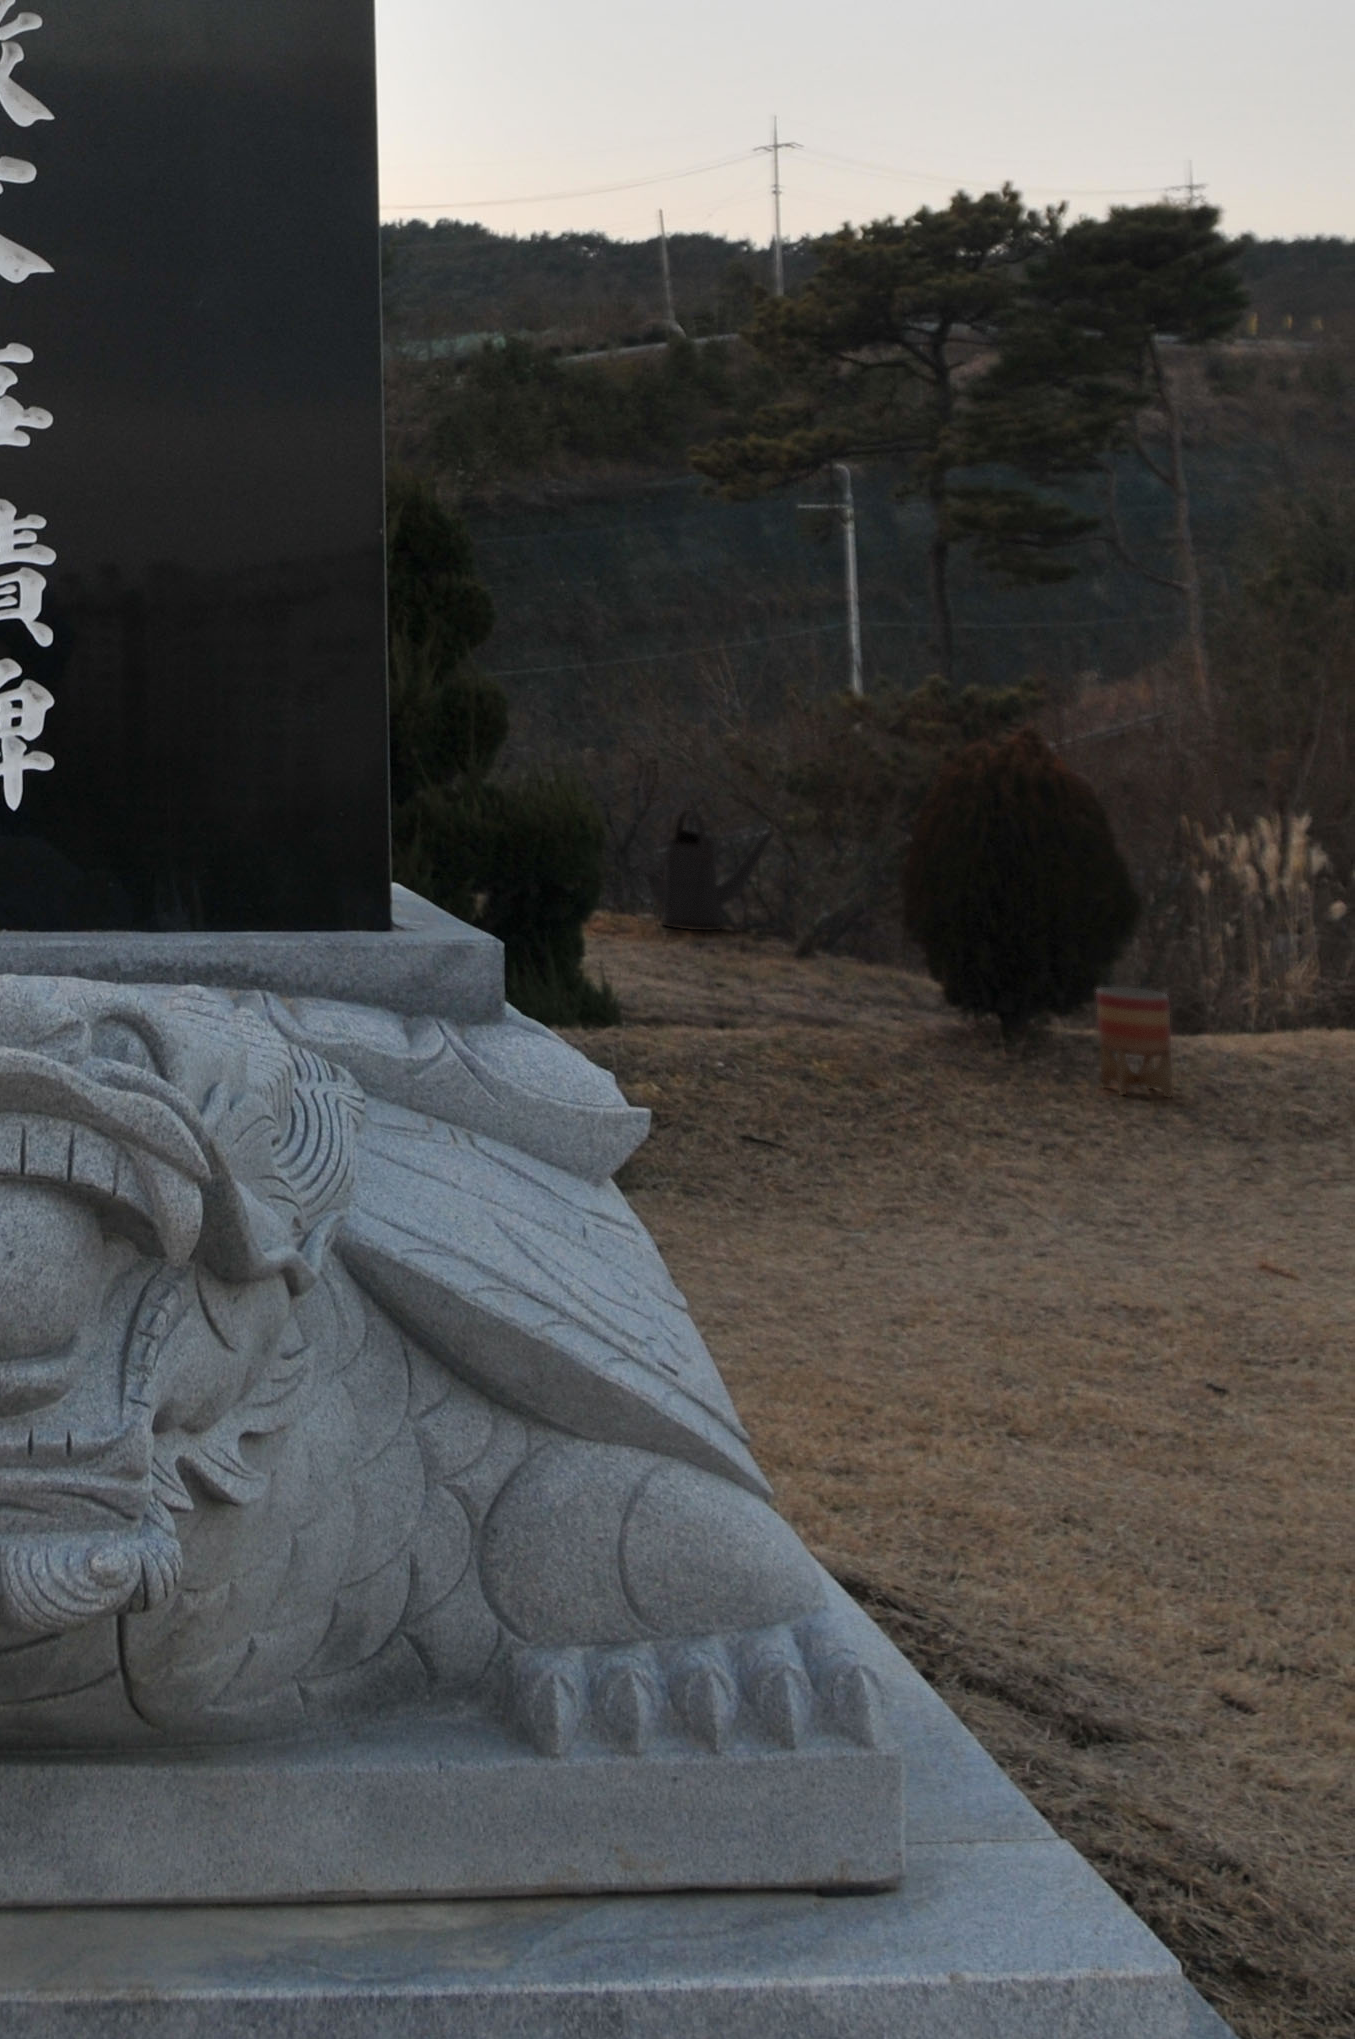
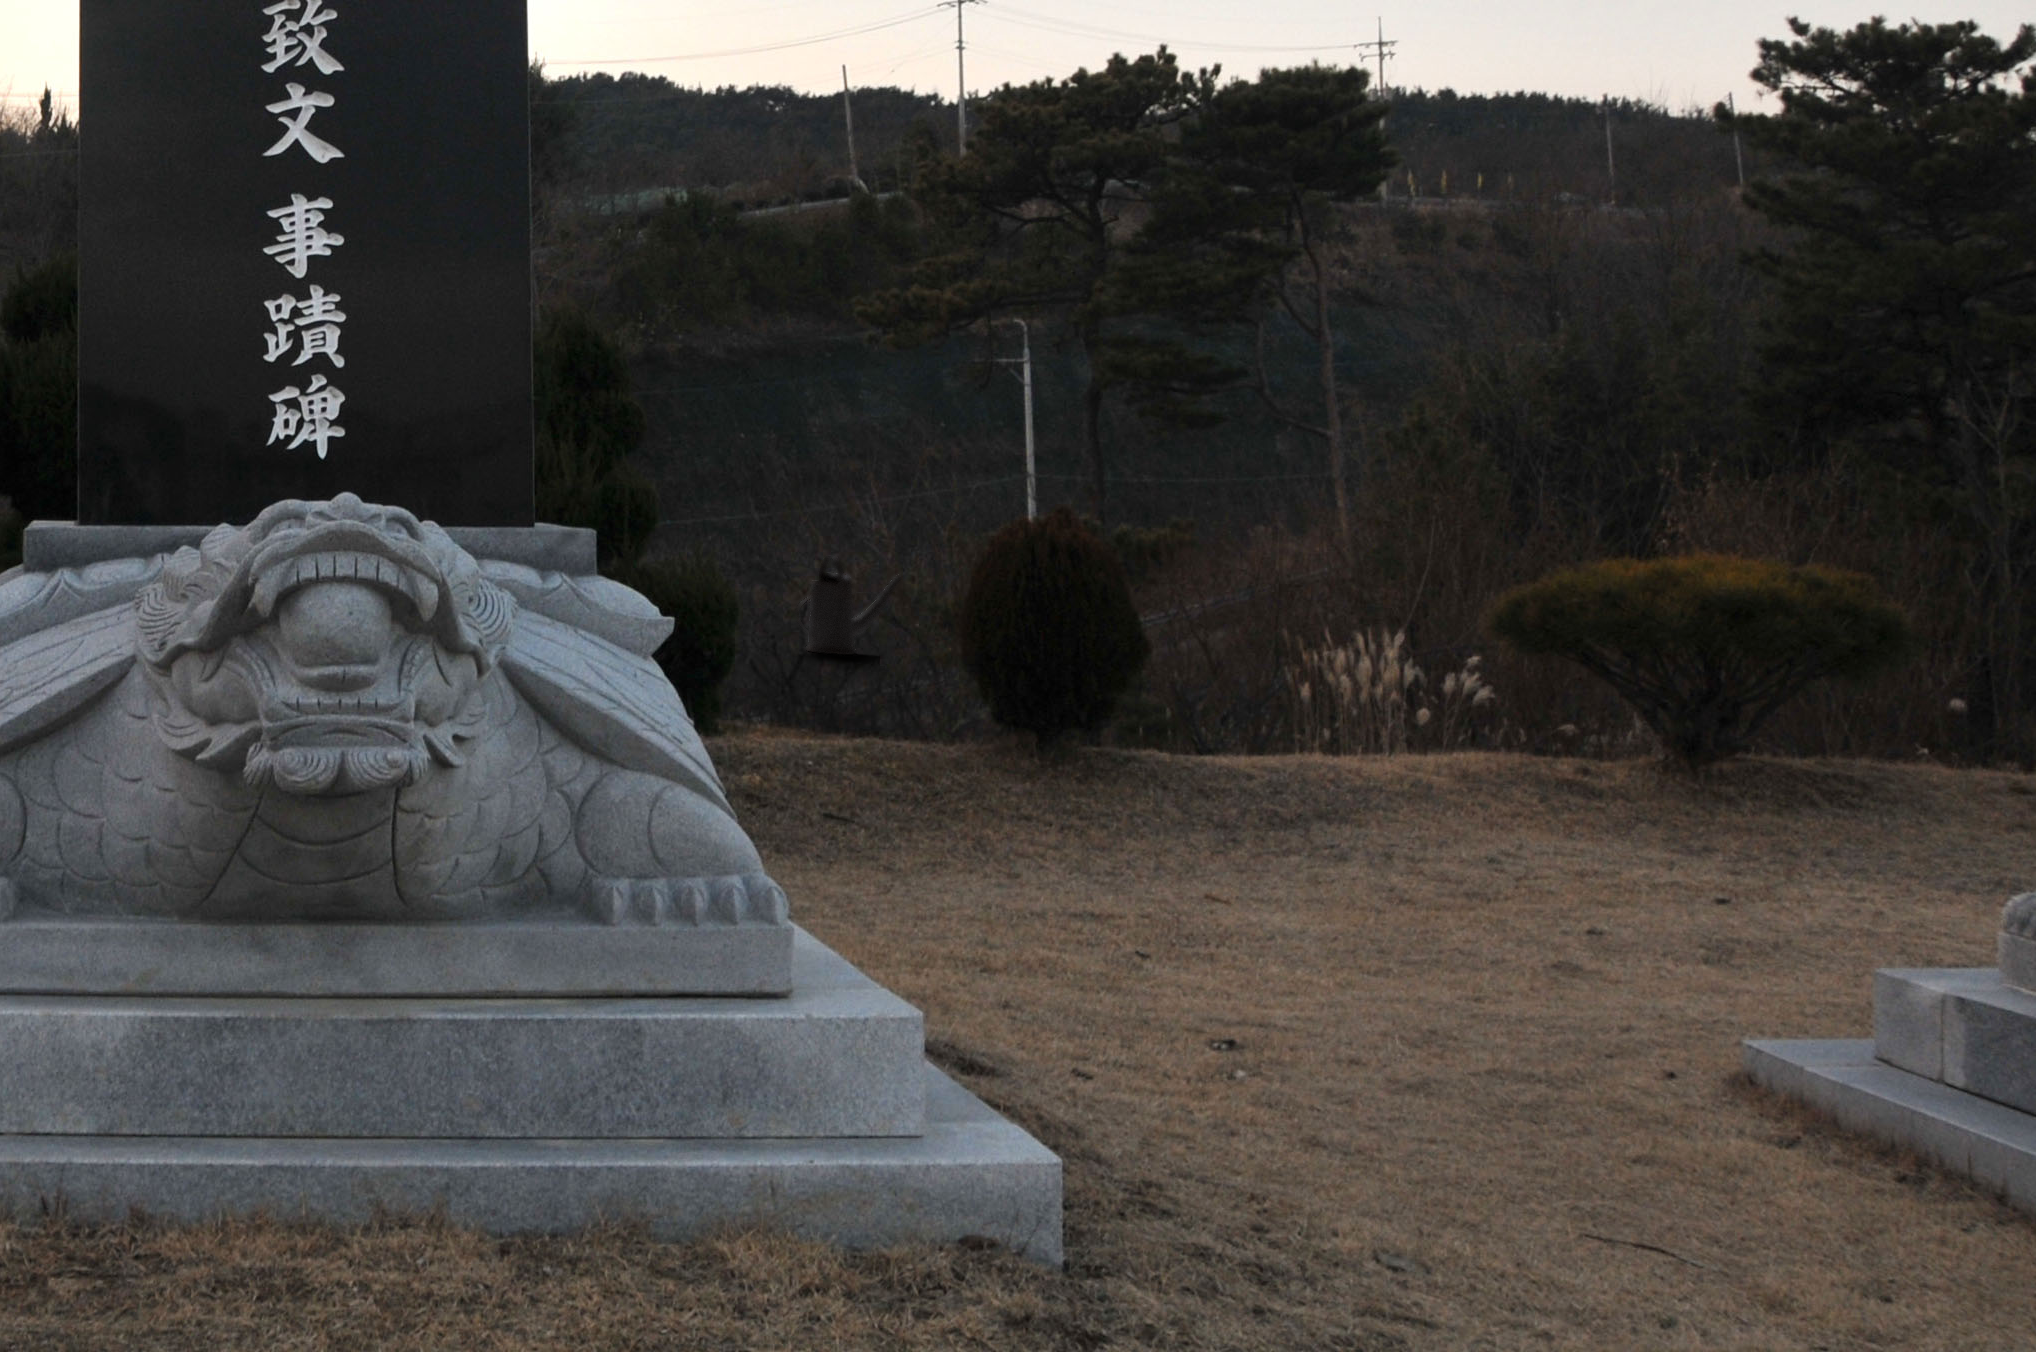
planter: present [1096,987,1173,1097] -> none [1128,679,1186,763]

